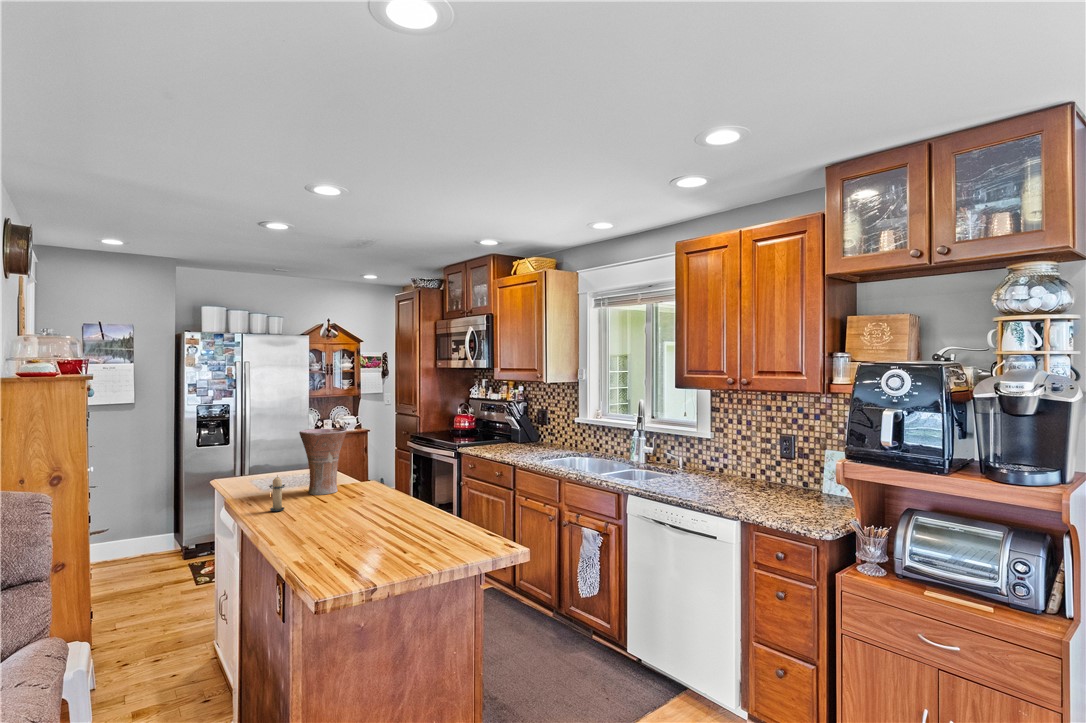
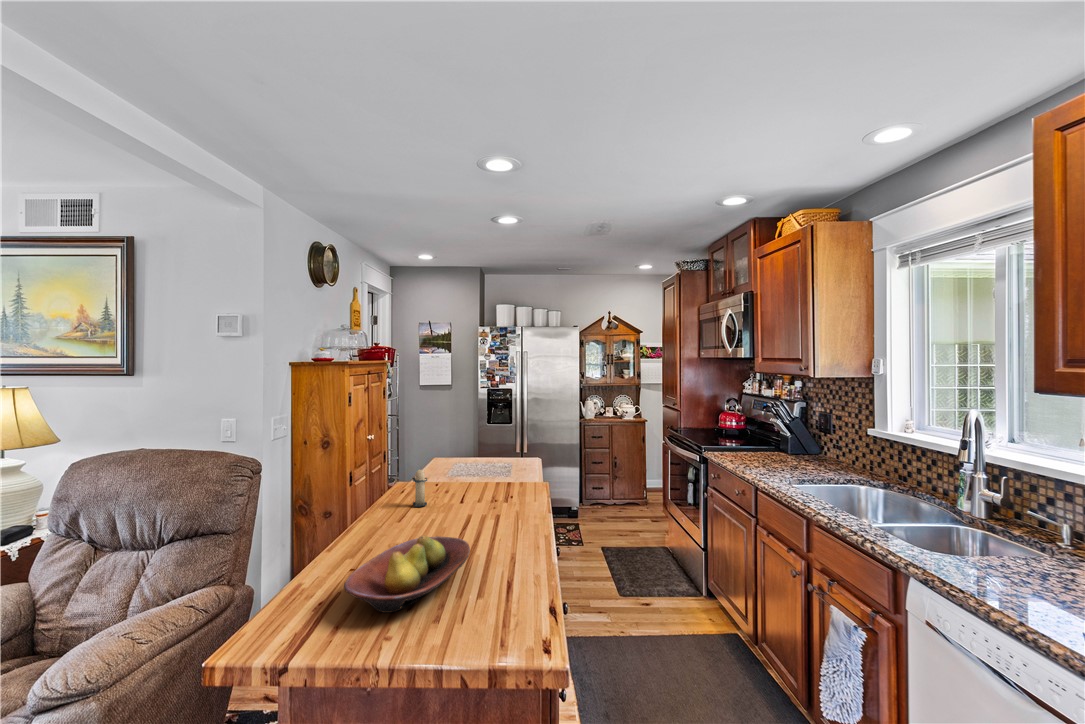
vase: present [299,429,347,495] -> none [468,419,518,493]
fruit bowl: none [337,510,412,560] -> present [344,535,470,613]

